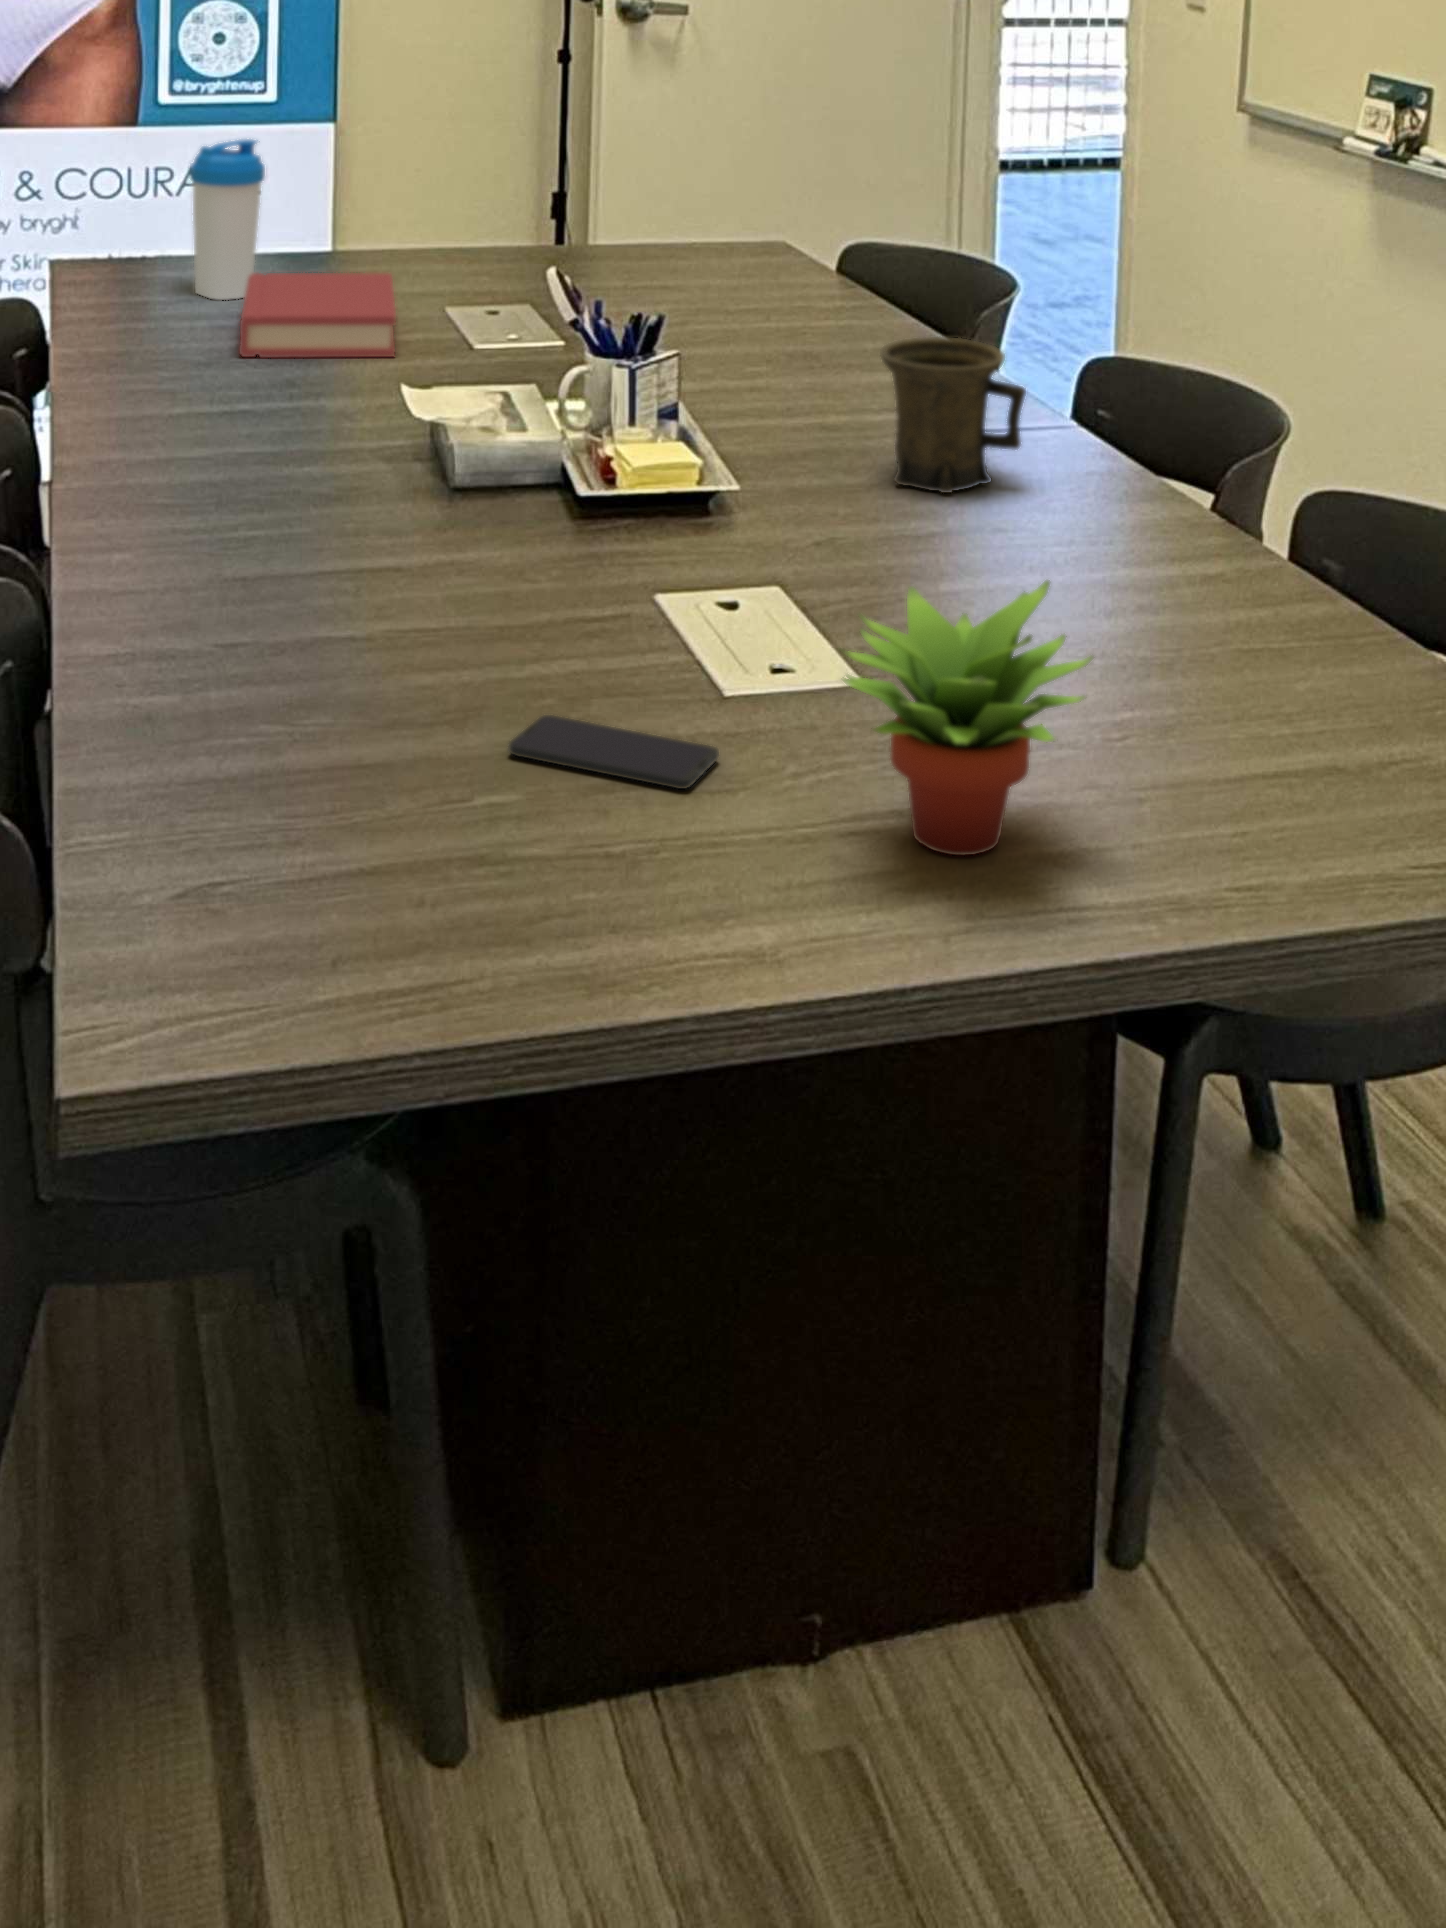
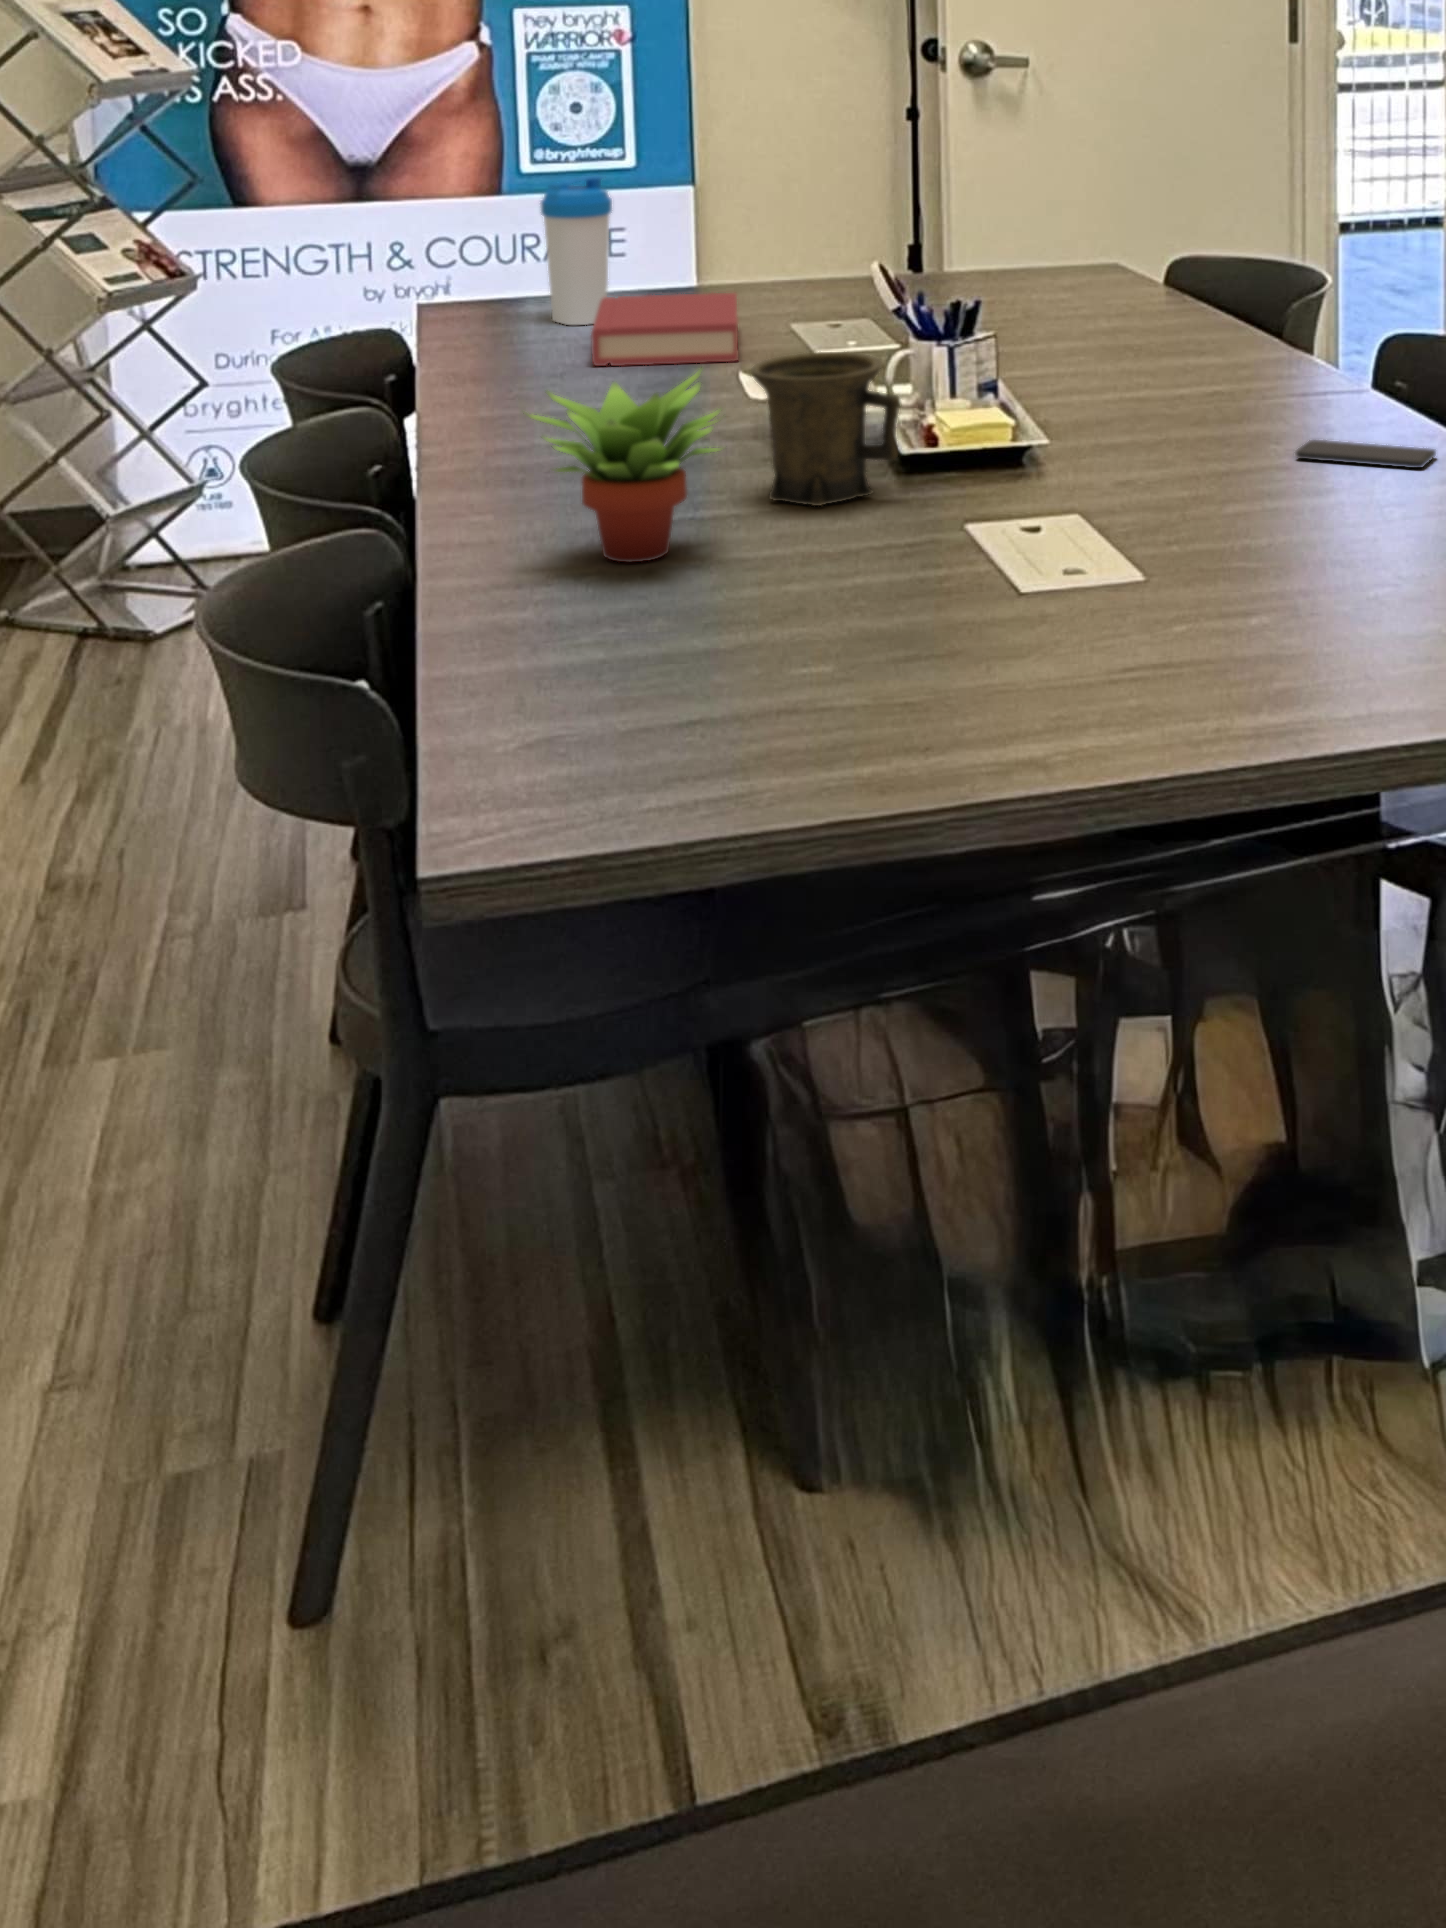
mug: present [880,337,1026,493] -> present [751,352,900,506]
succulent plant: present [843,580,1093,855] -> present [523,368,721,562]
smartphone: present [508,715,719,789] -> present [1295,440,1436,468]

